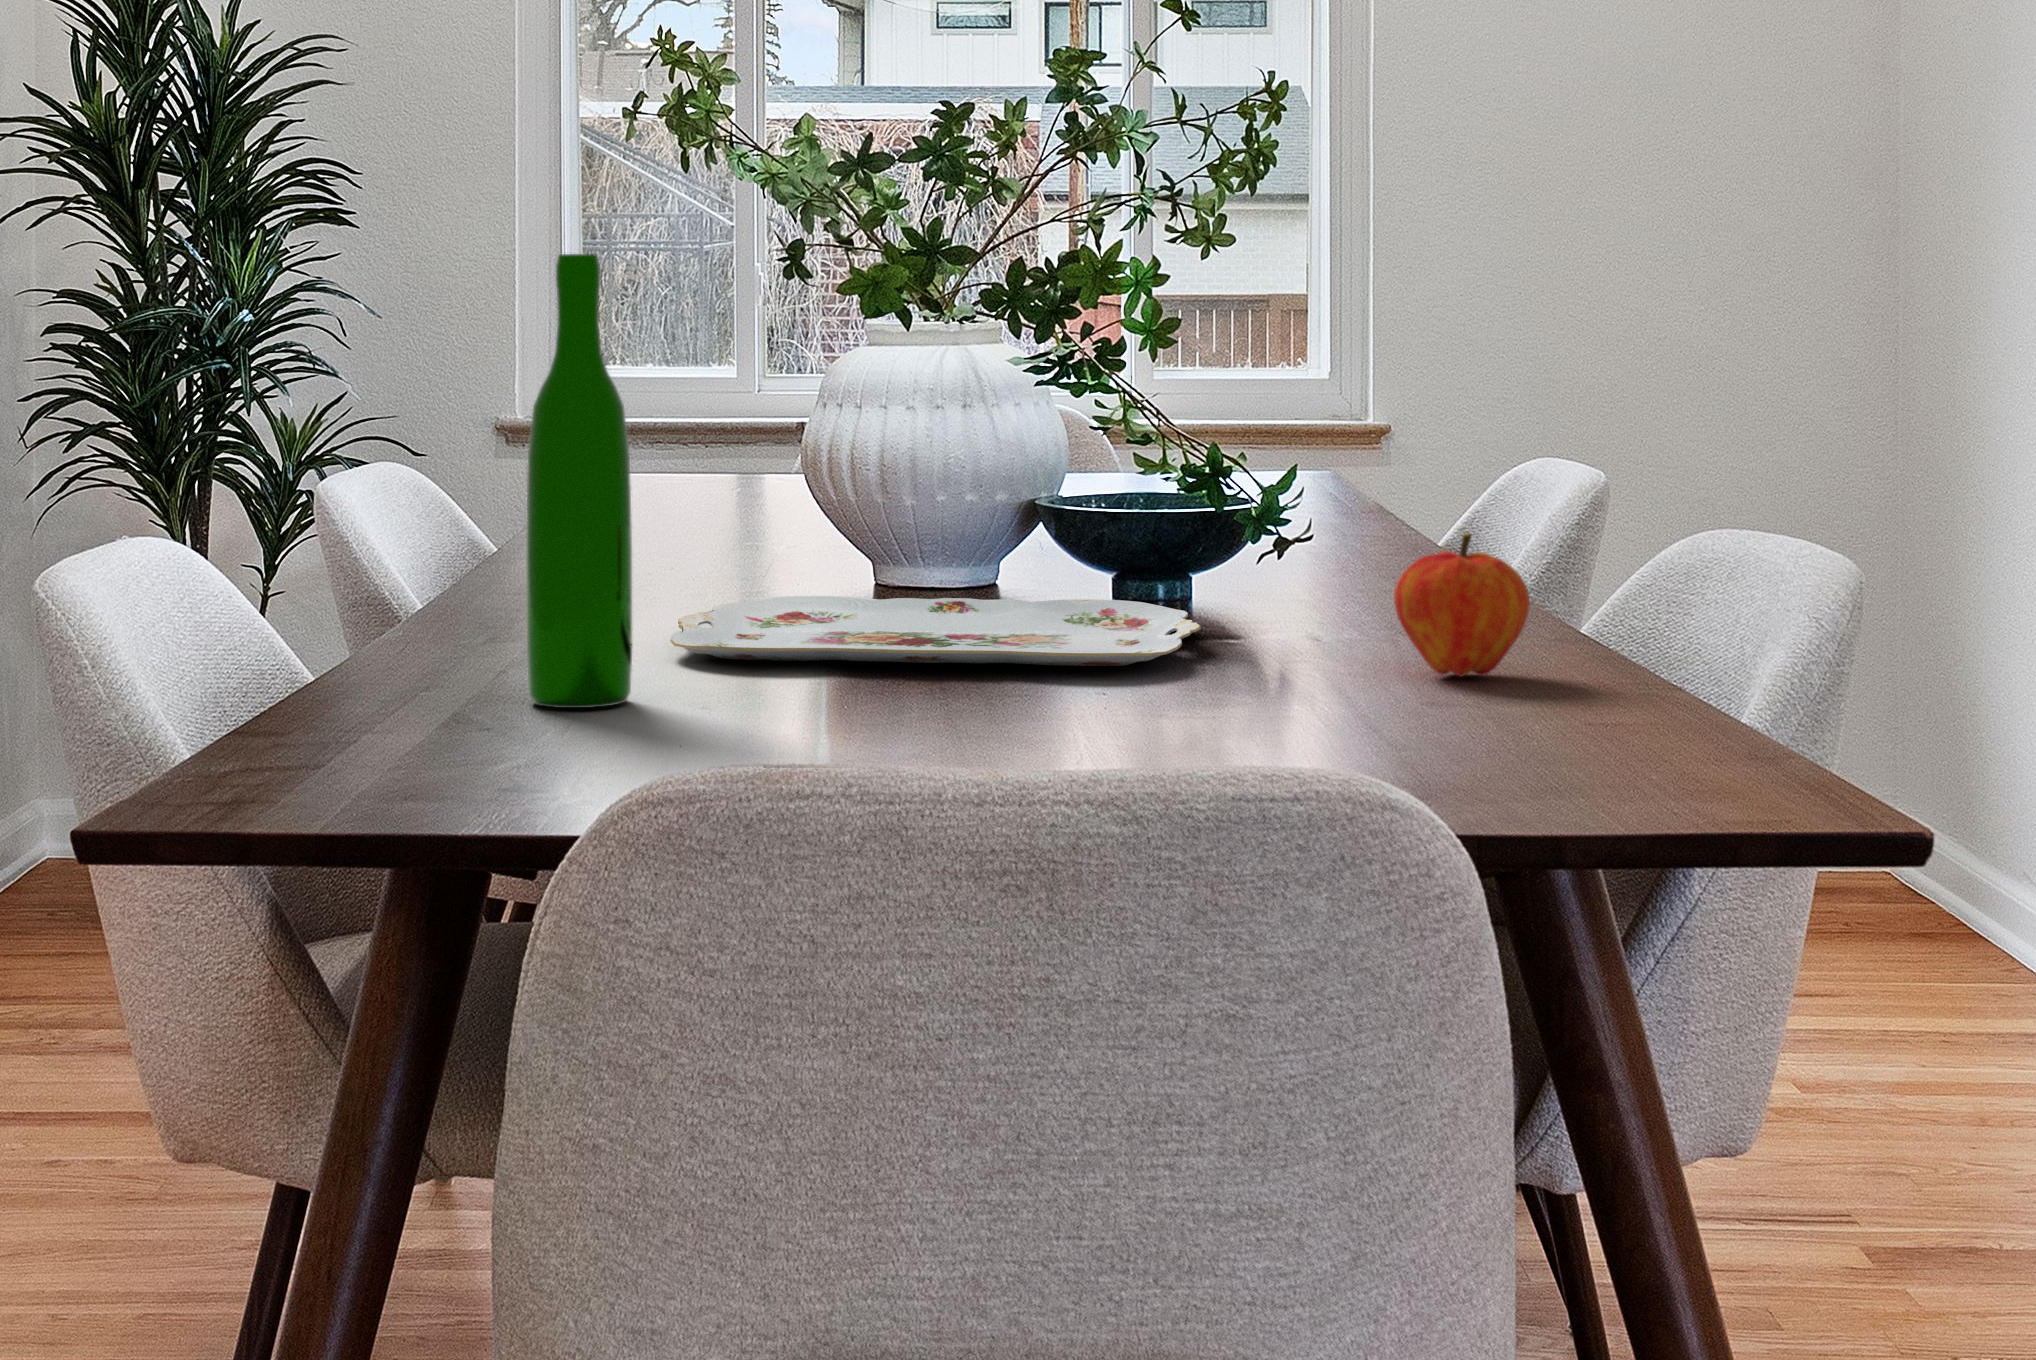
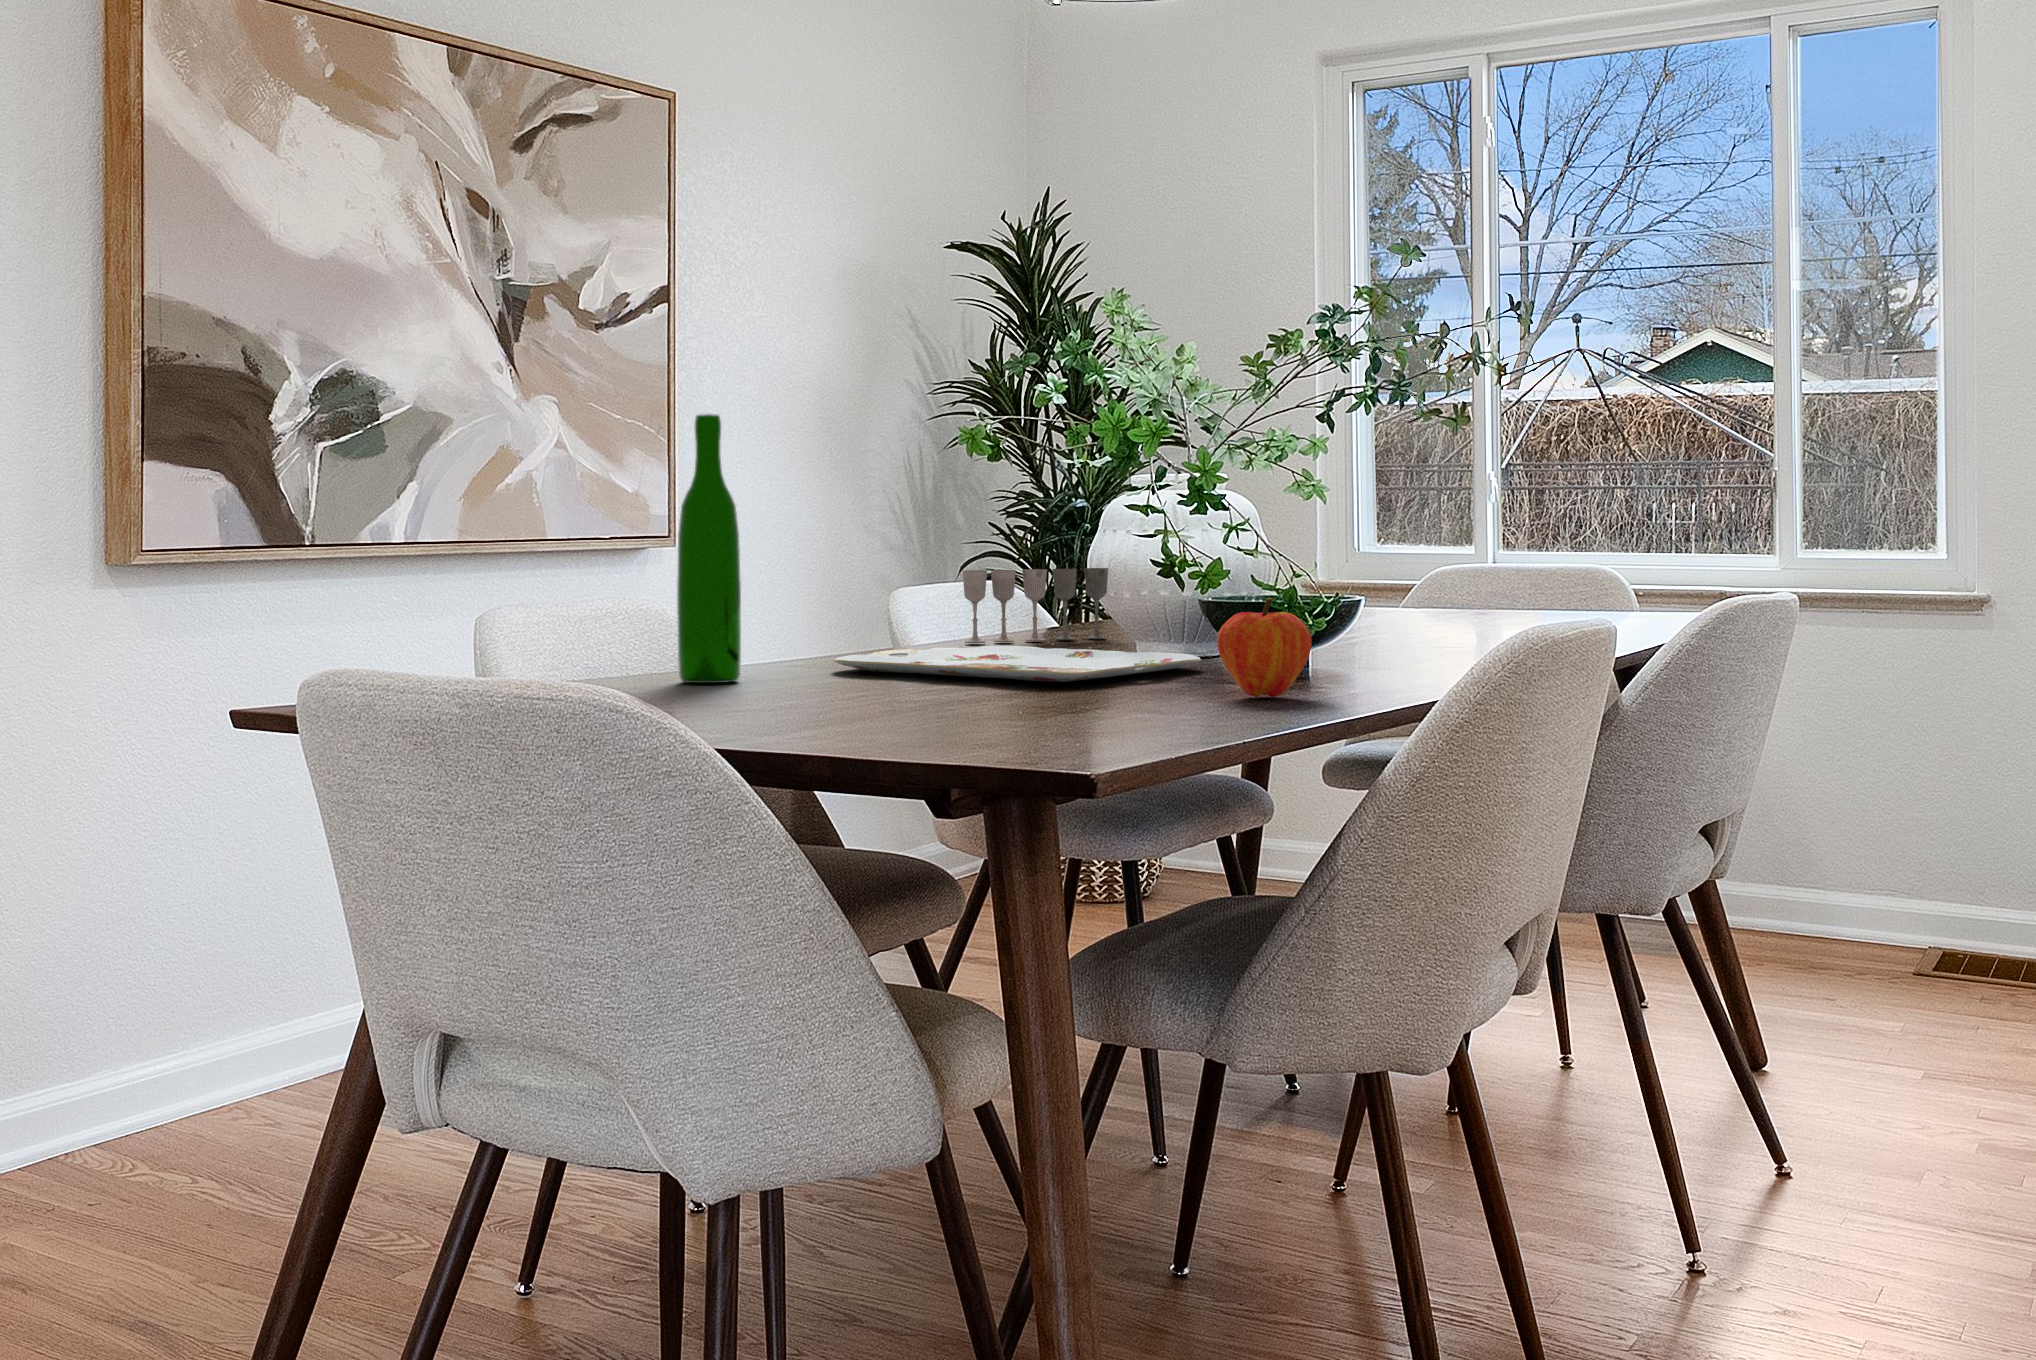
wine glass: none [630,458,799,587] -> present [962,568,1108,643]

